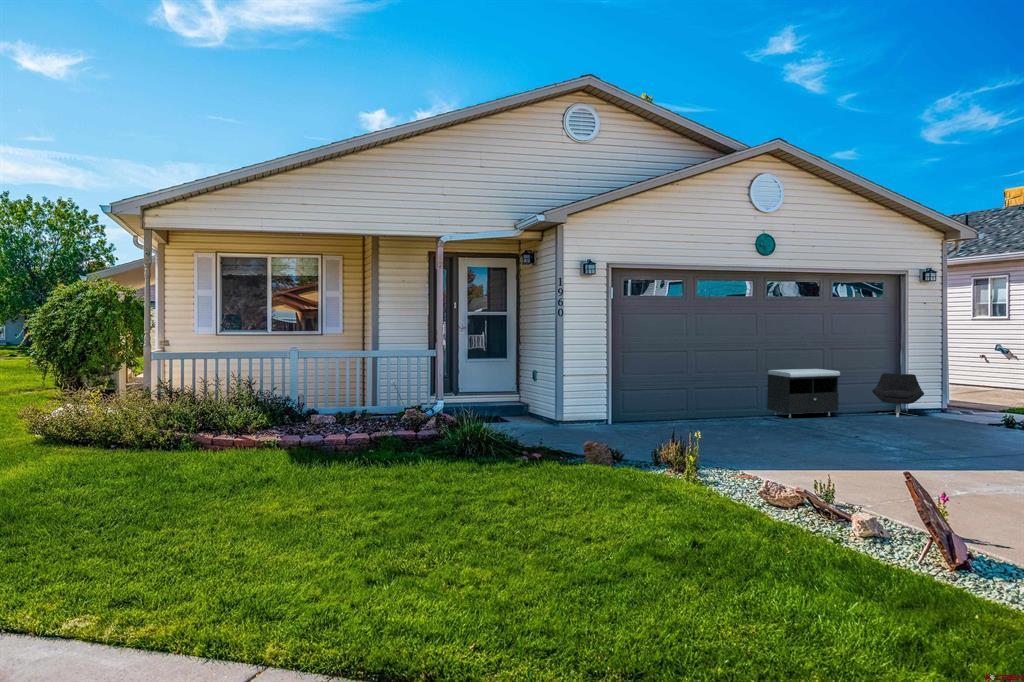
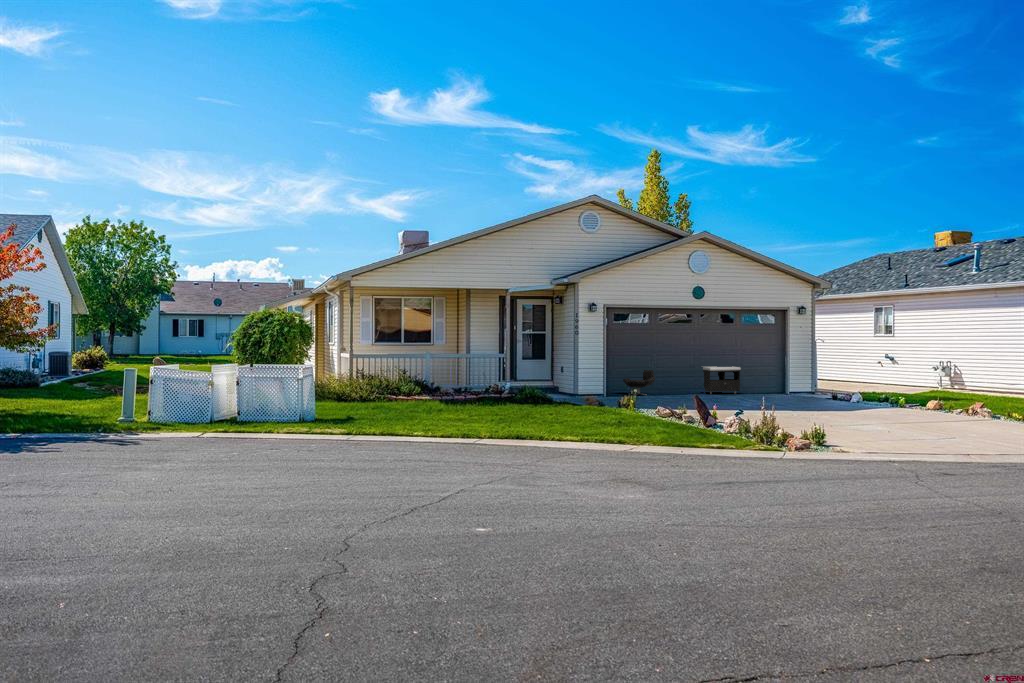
lounge chair: present [872,373,924,417] -> present [623,370,655,394]

